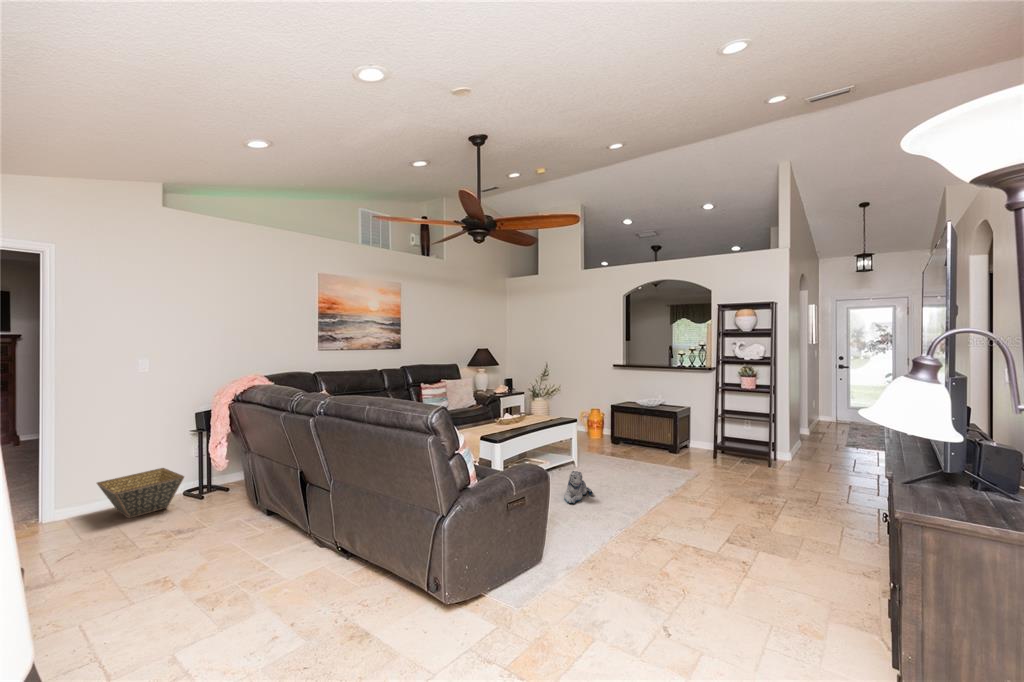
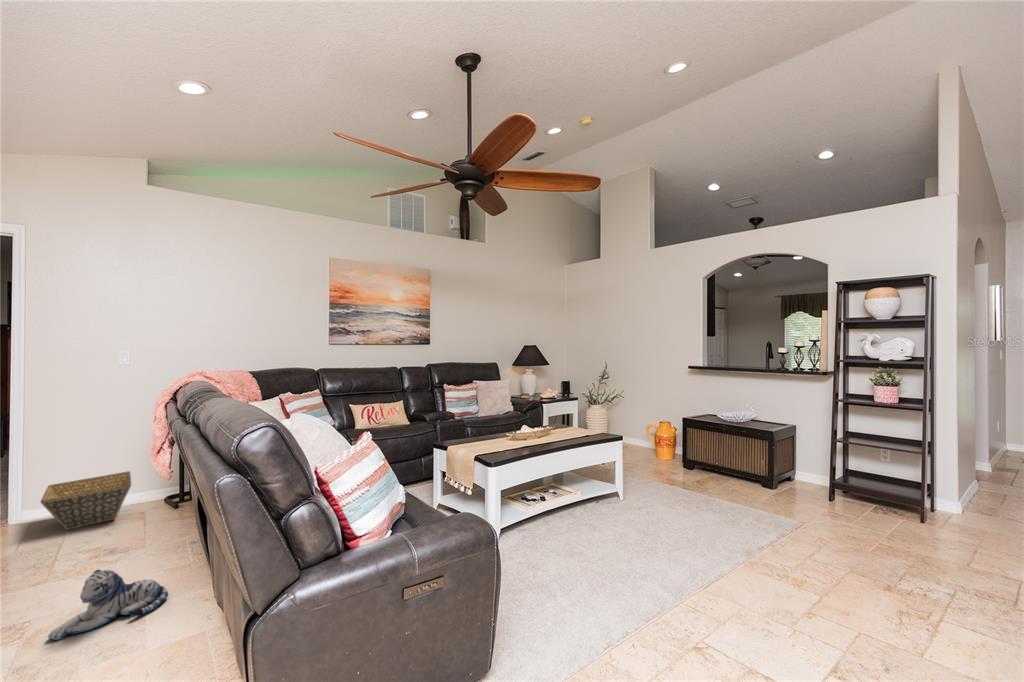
plush toy: present [564,471,592,504] -> present [48,569,168,640]

